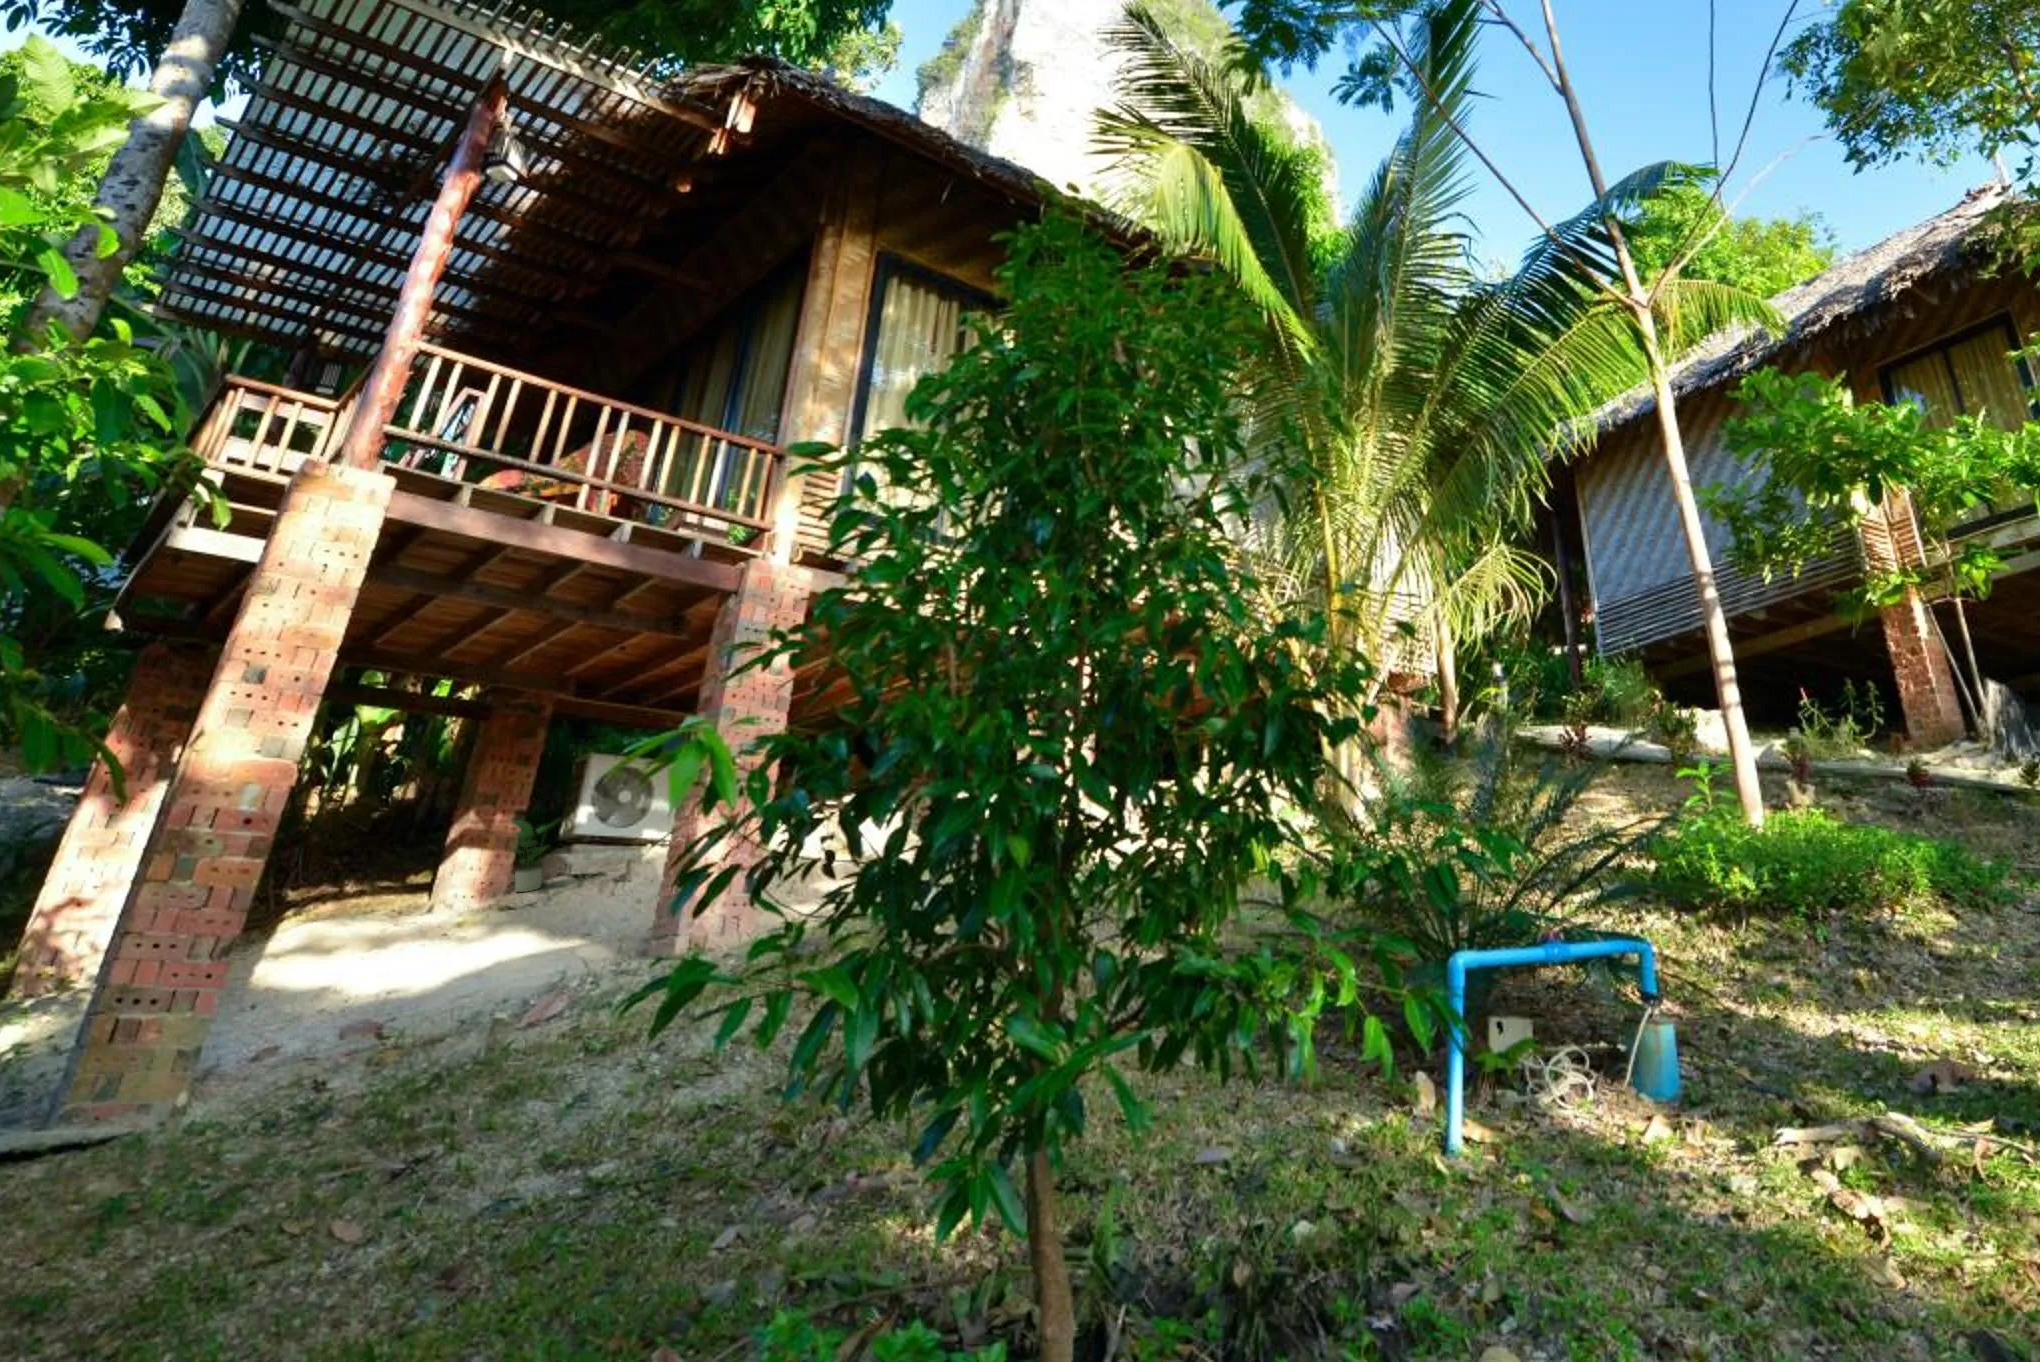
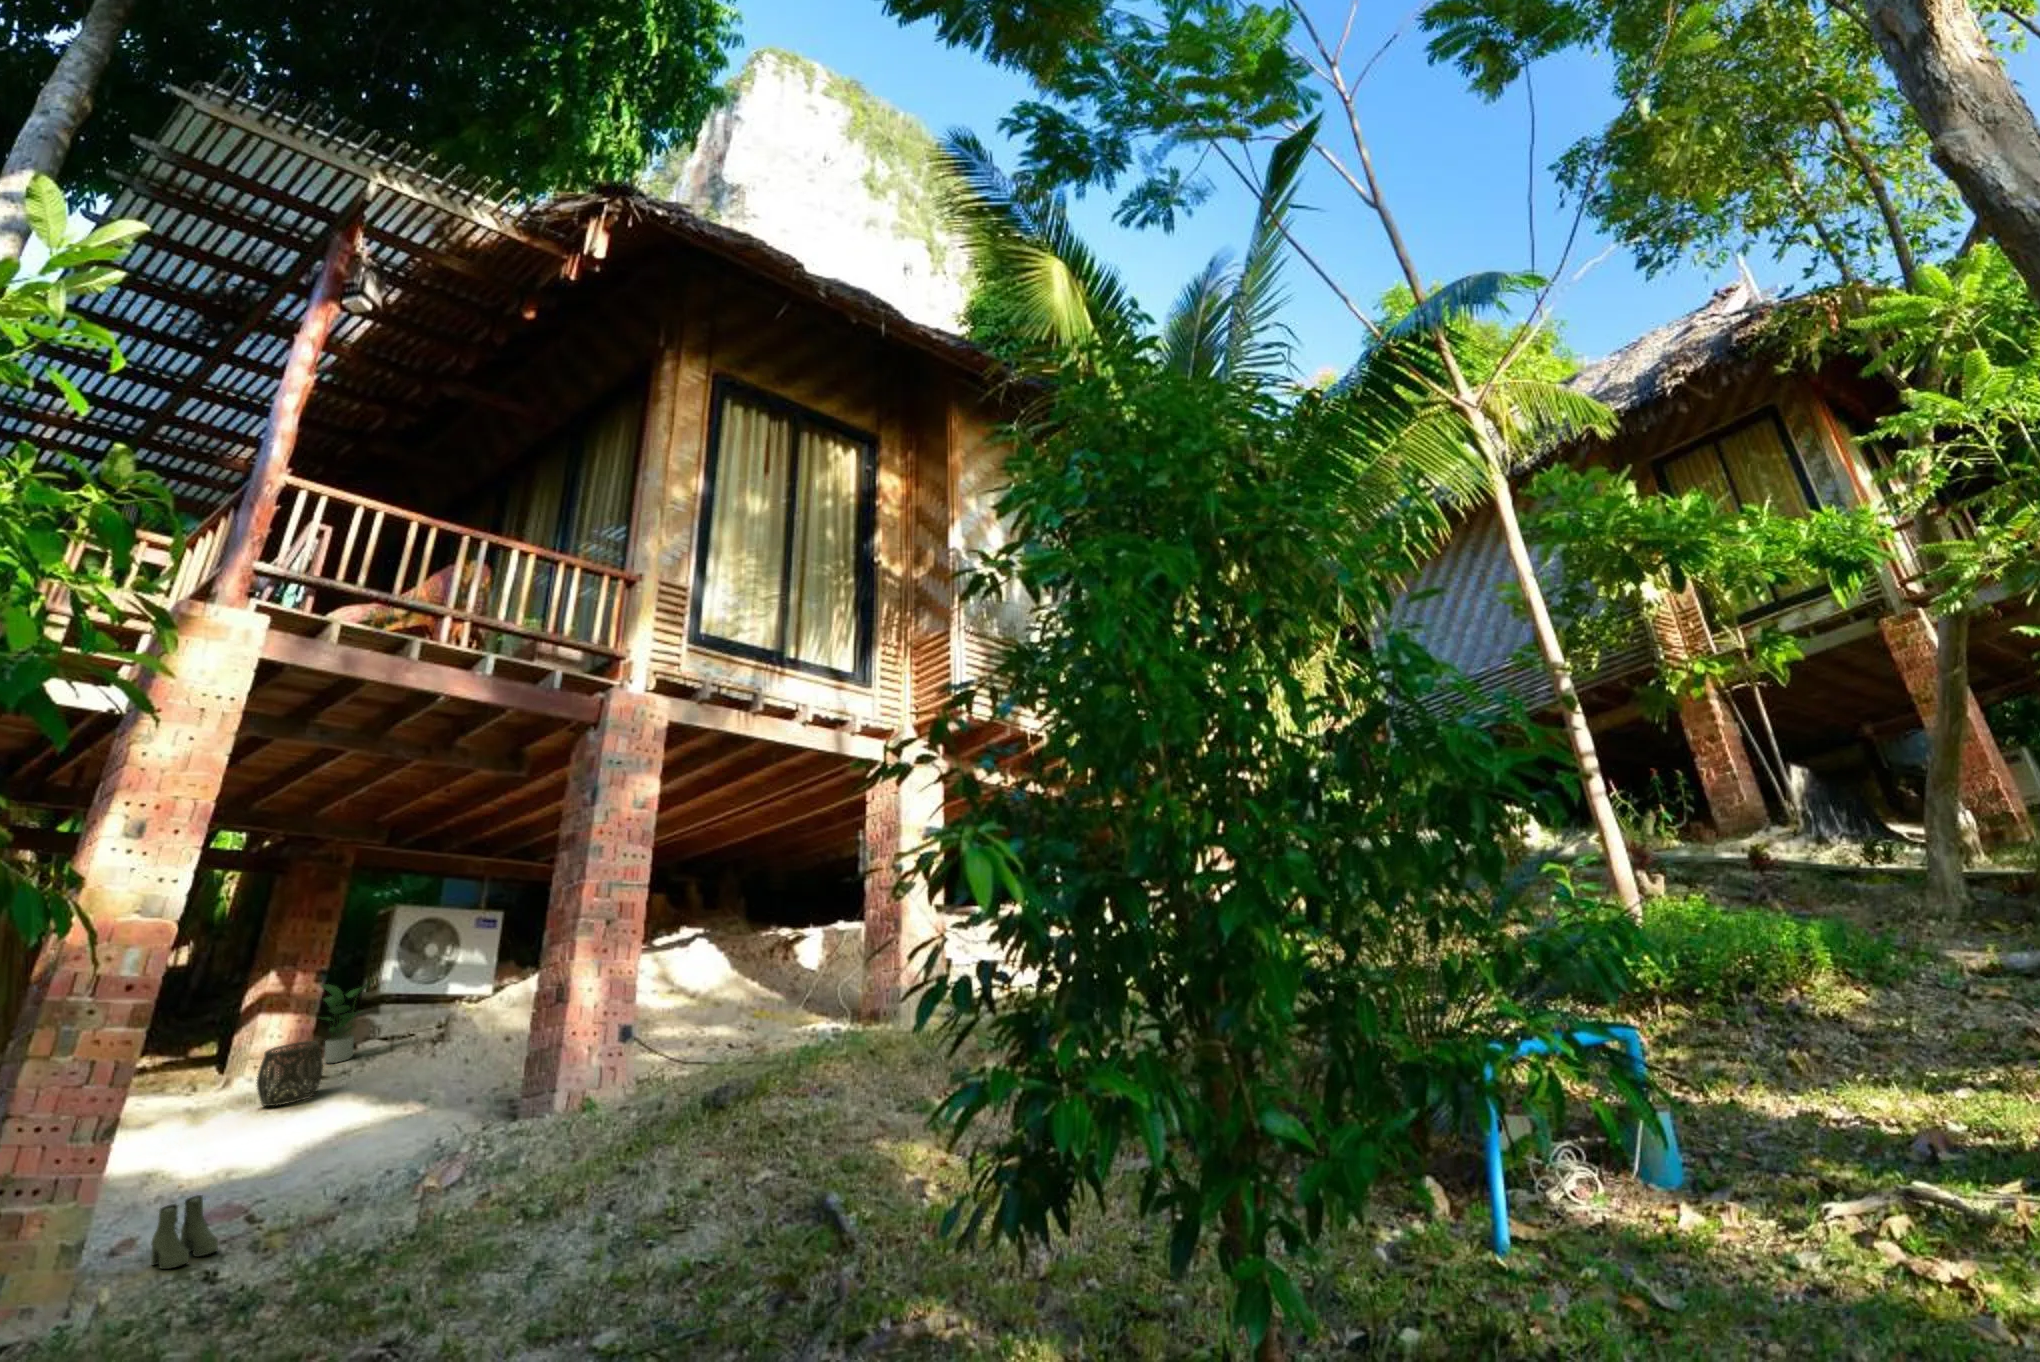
woven basket: none [434,872,499,930] -> present [257,1041,323,1106]
boots: none [271,1013,333,1079] -> present [151,1195,218,1269]

